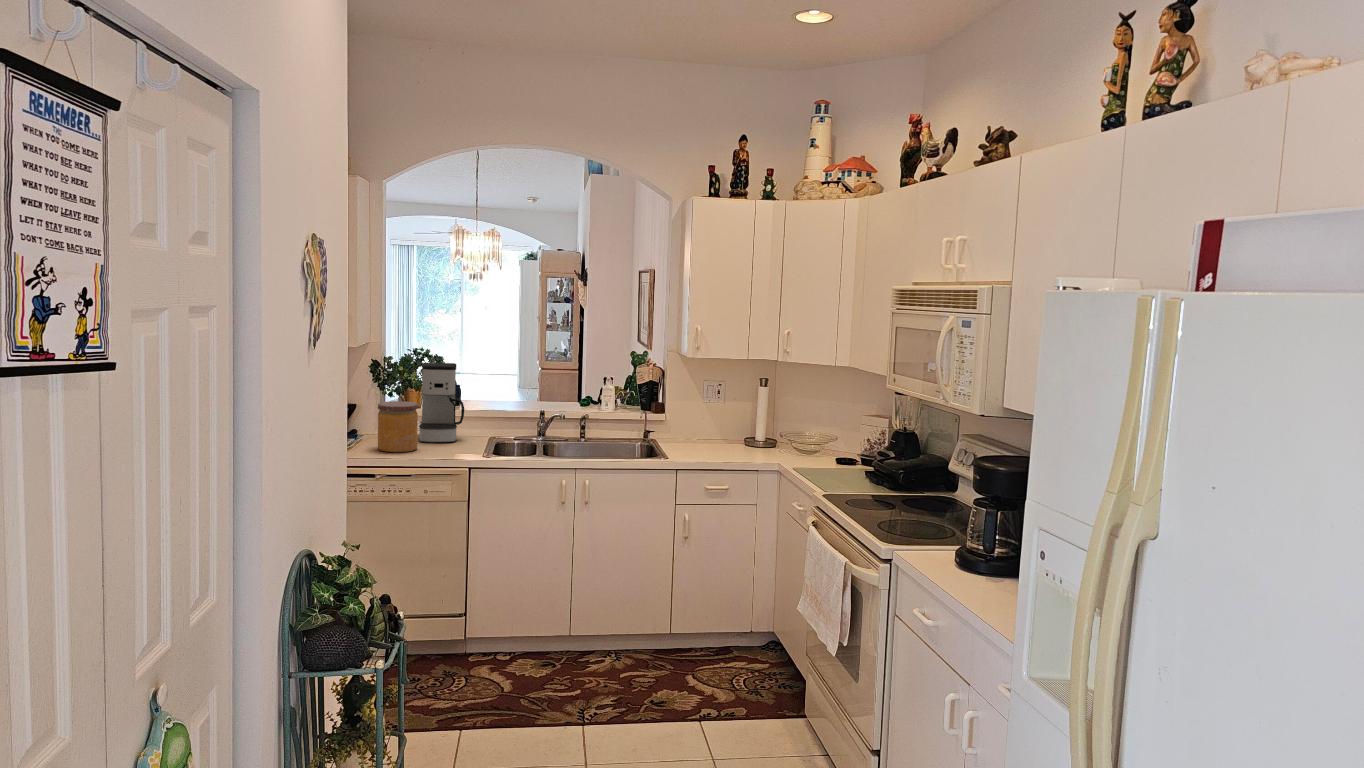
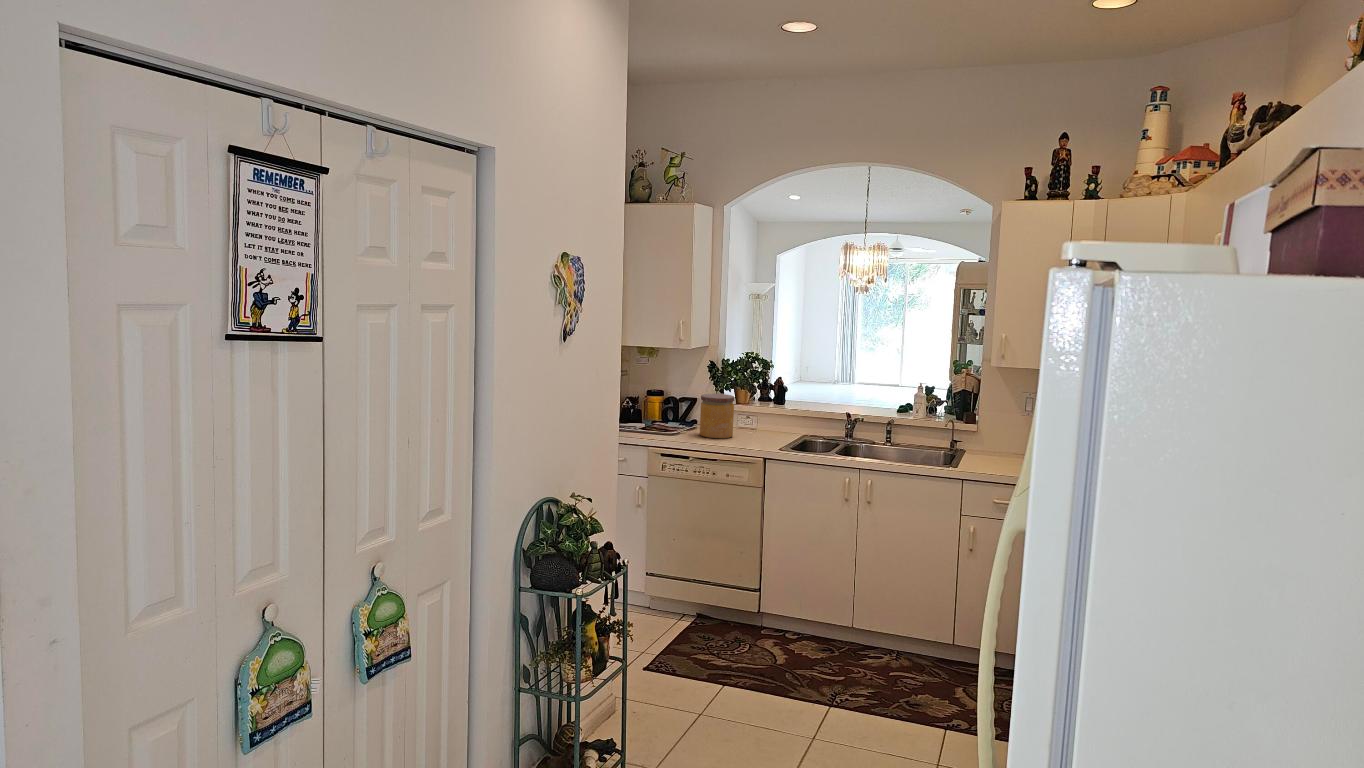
coffee maker: present [419,363,464,443] -> none [742,362,783,434]

